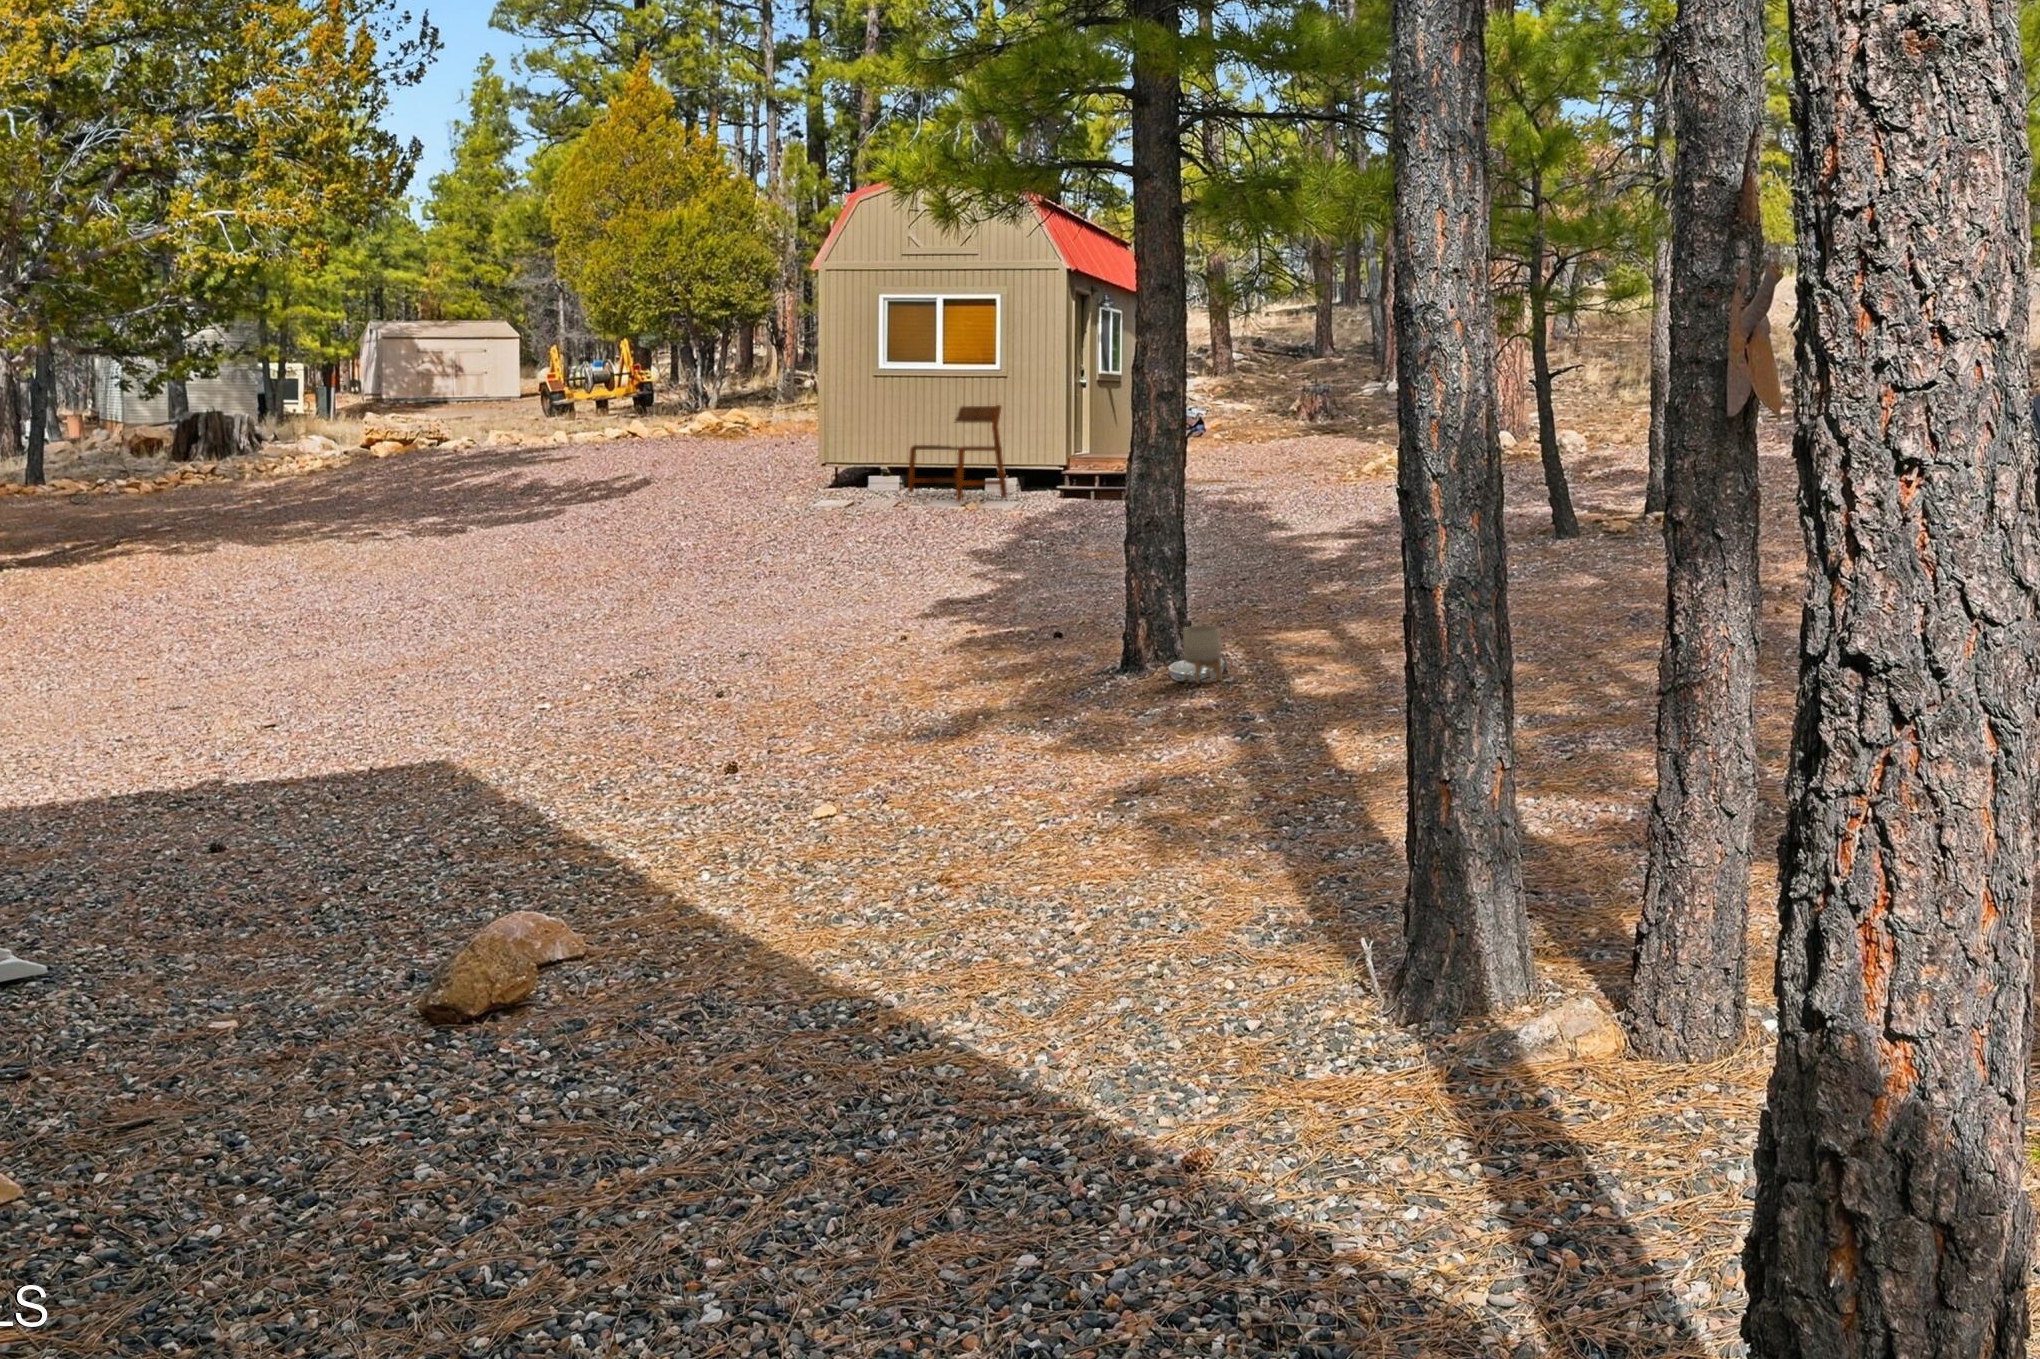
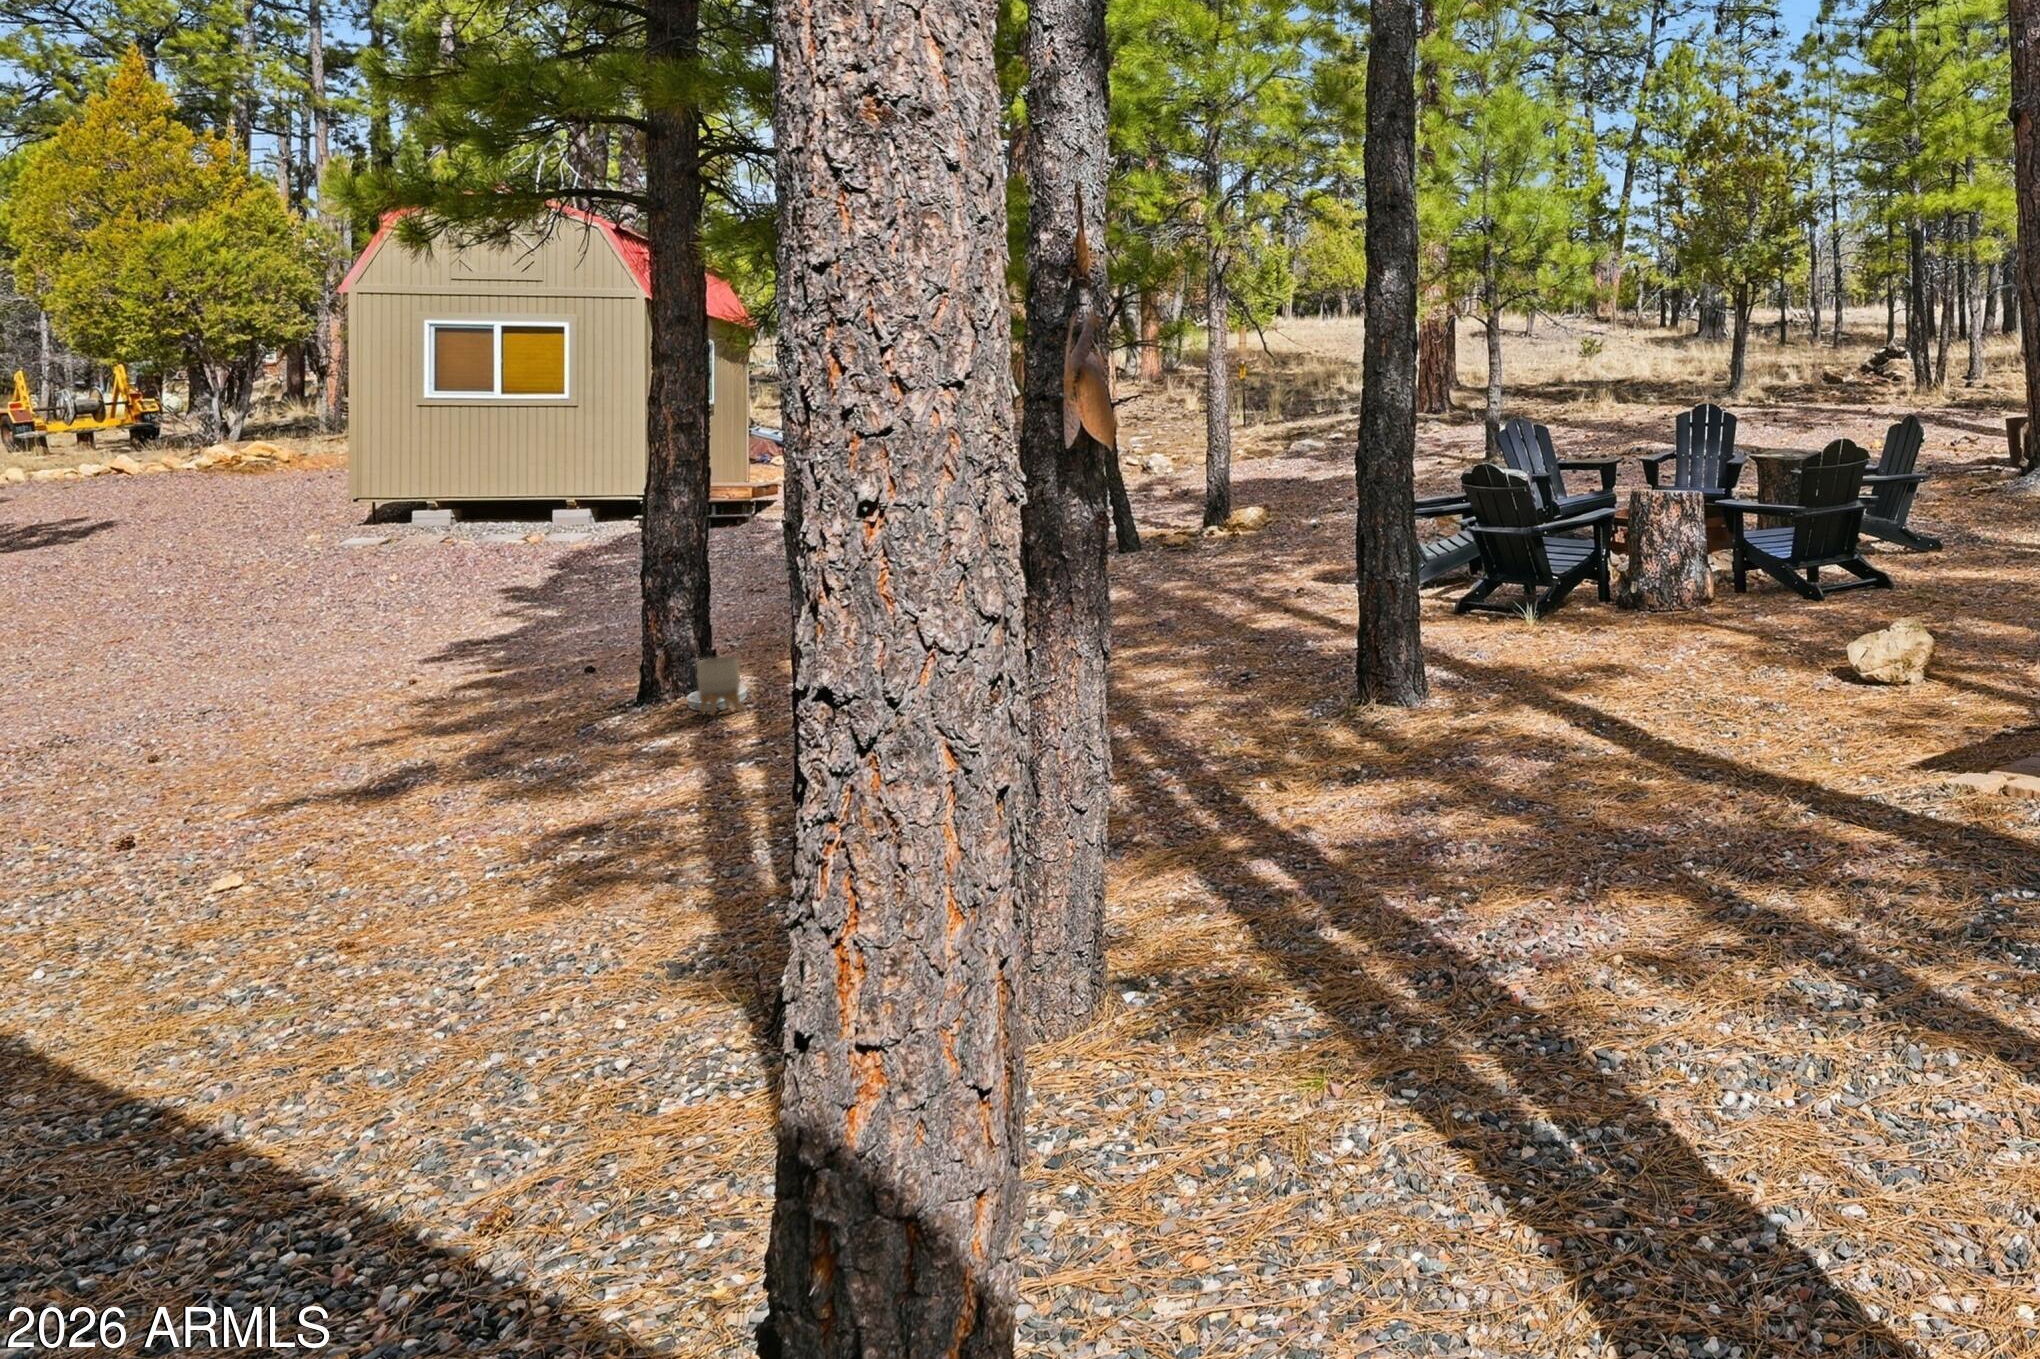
bench: present [908,405,1007,502] -> none [459,435,579,538]

